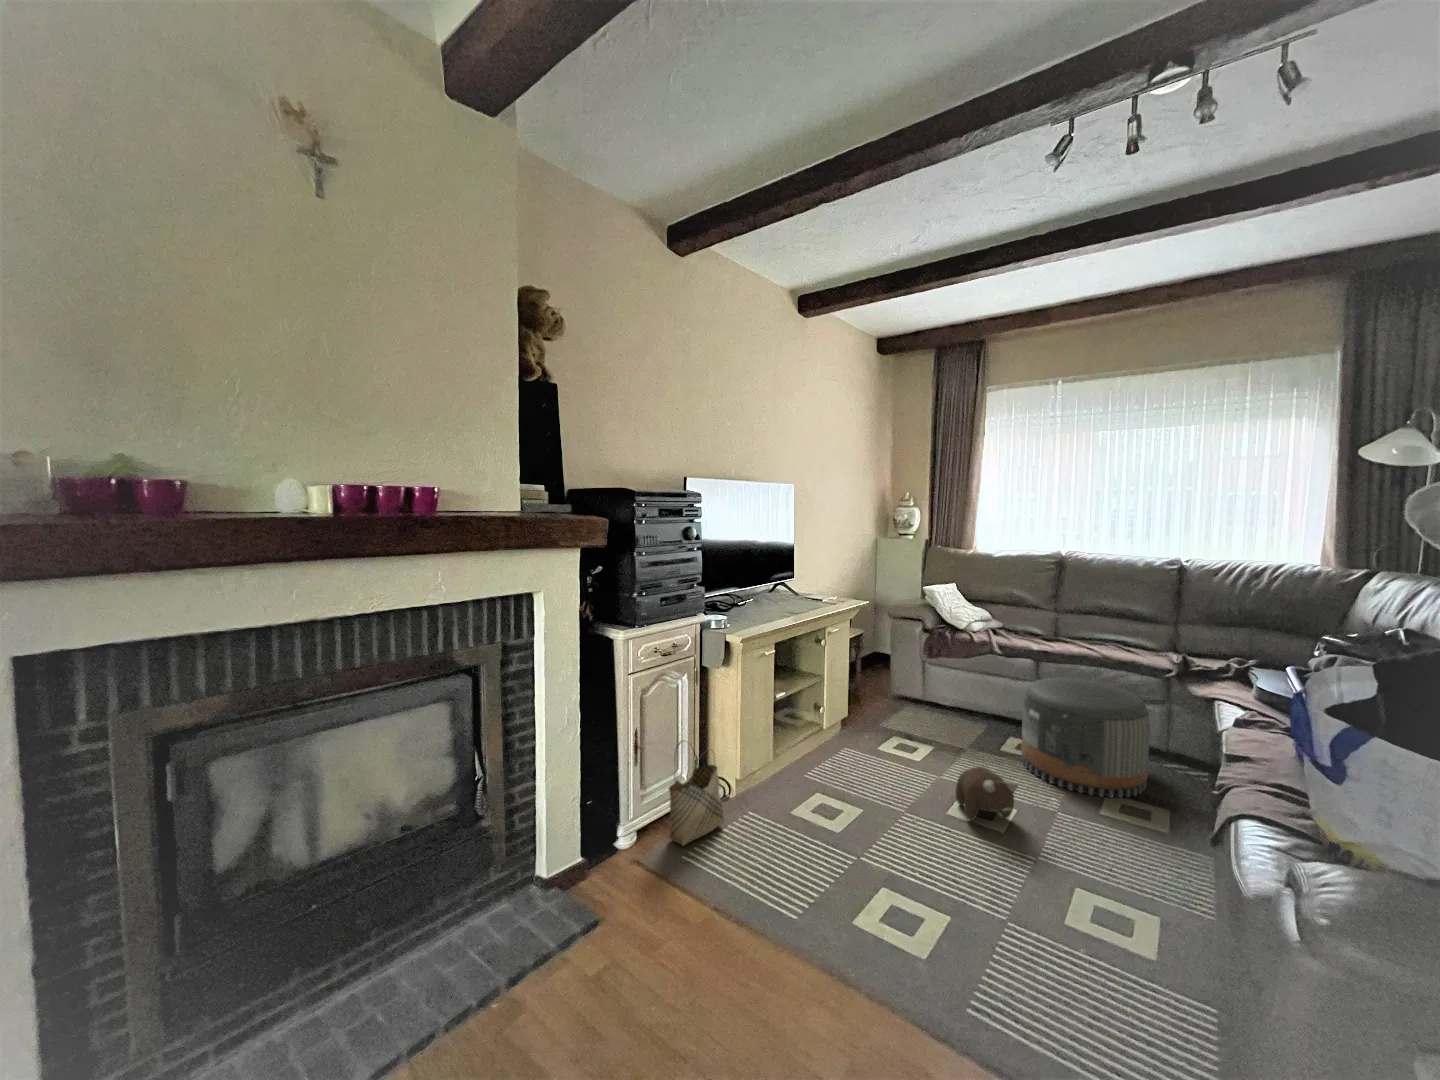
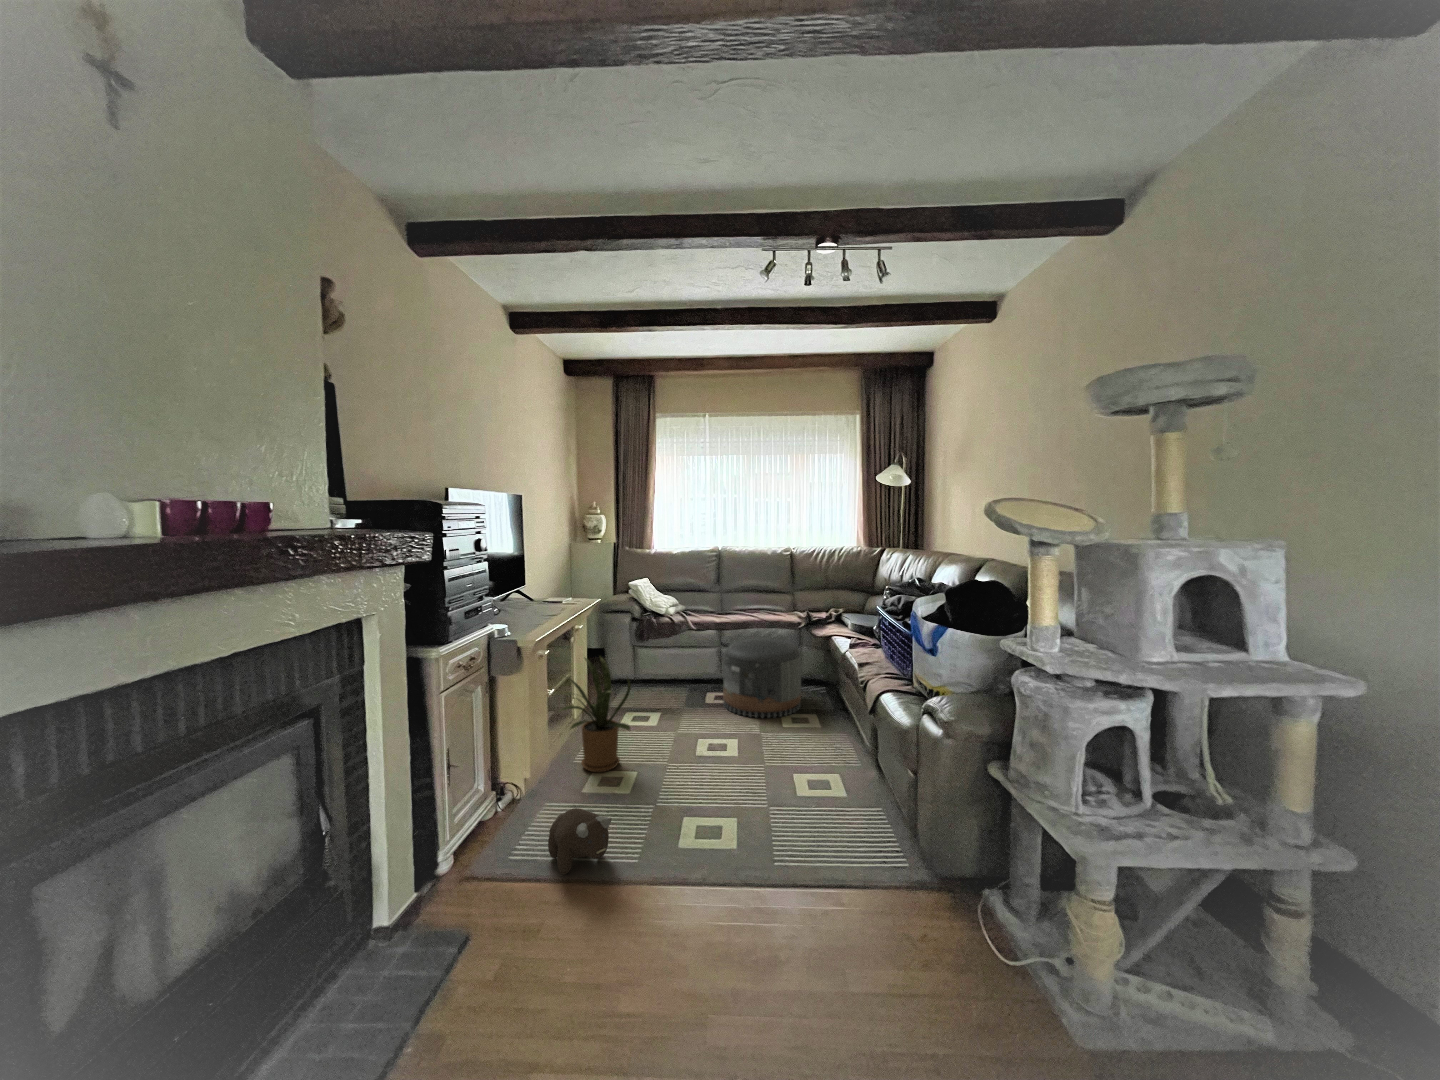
house plant: none [779,662,861,796] -> present [561,657,631,772]
woven basket: present [669,741,724,846] -> none [485,749,532,850]
plush toy: present [955,767,1018,820] -> present [548,808,612,875]

